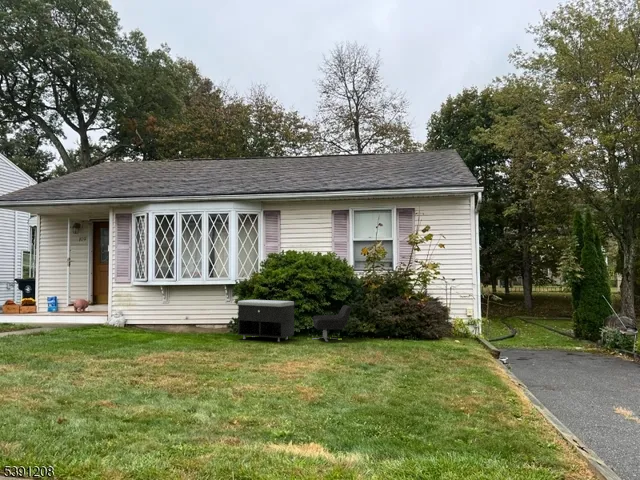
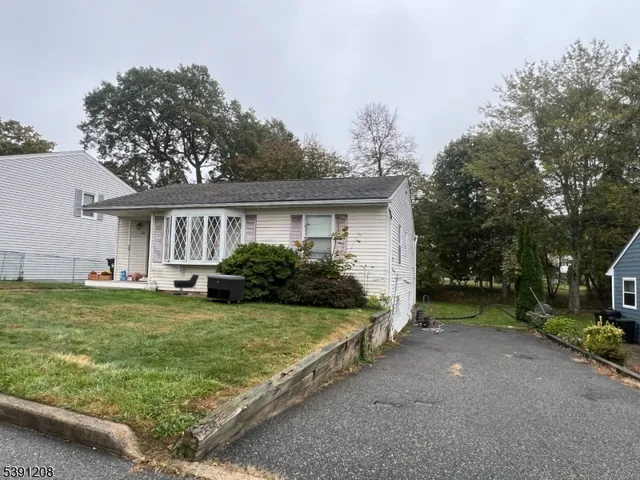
lounge chair: present [313,305,351,341] -> present [174,274,199,295]

